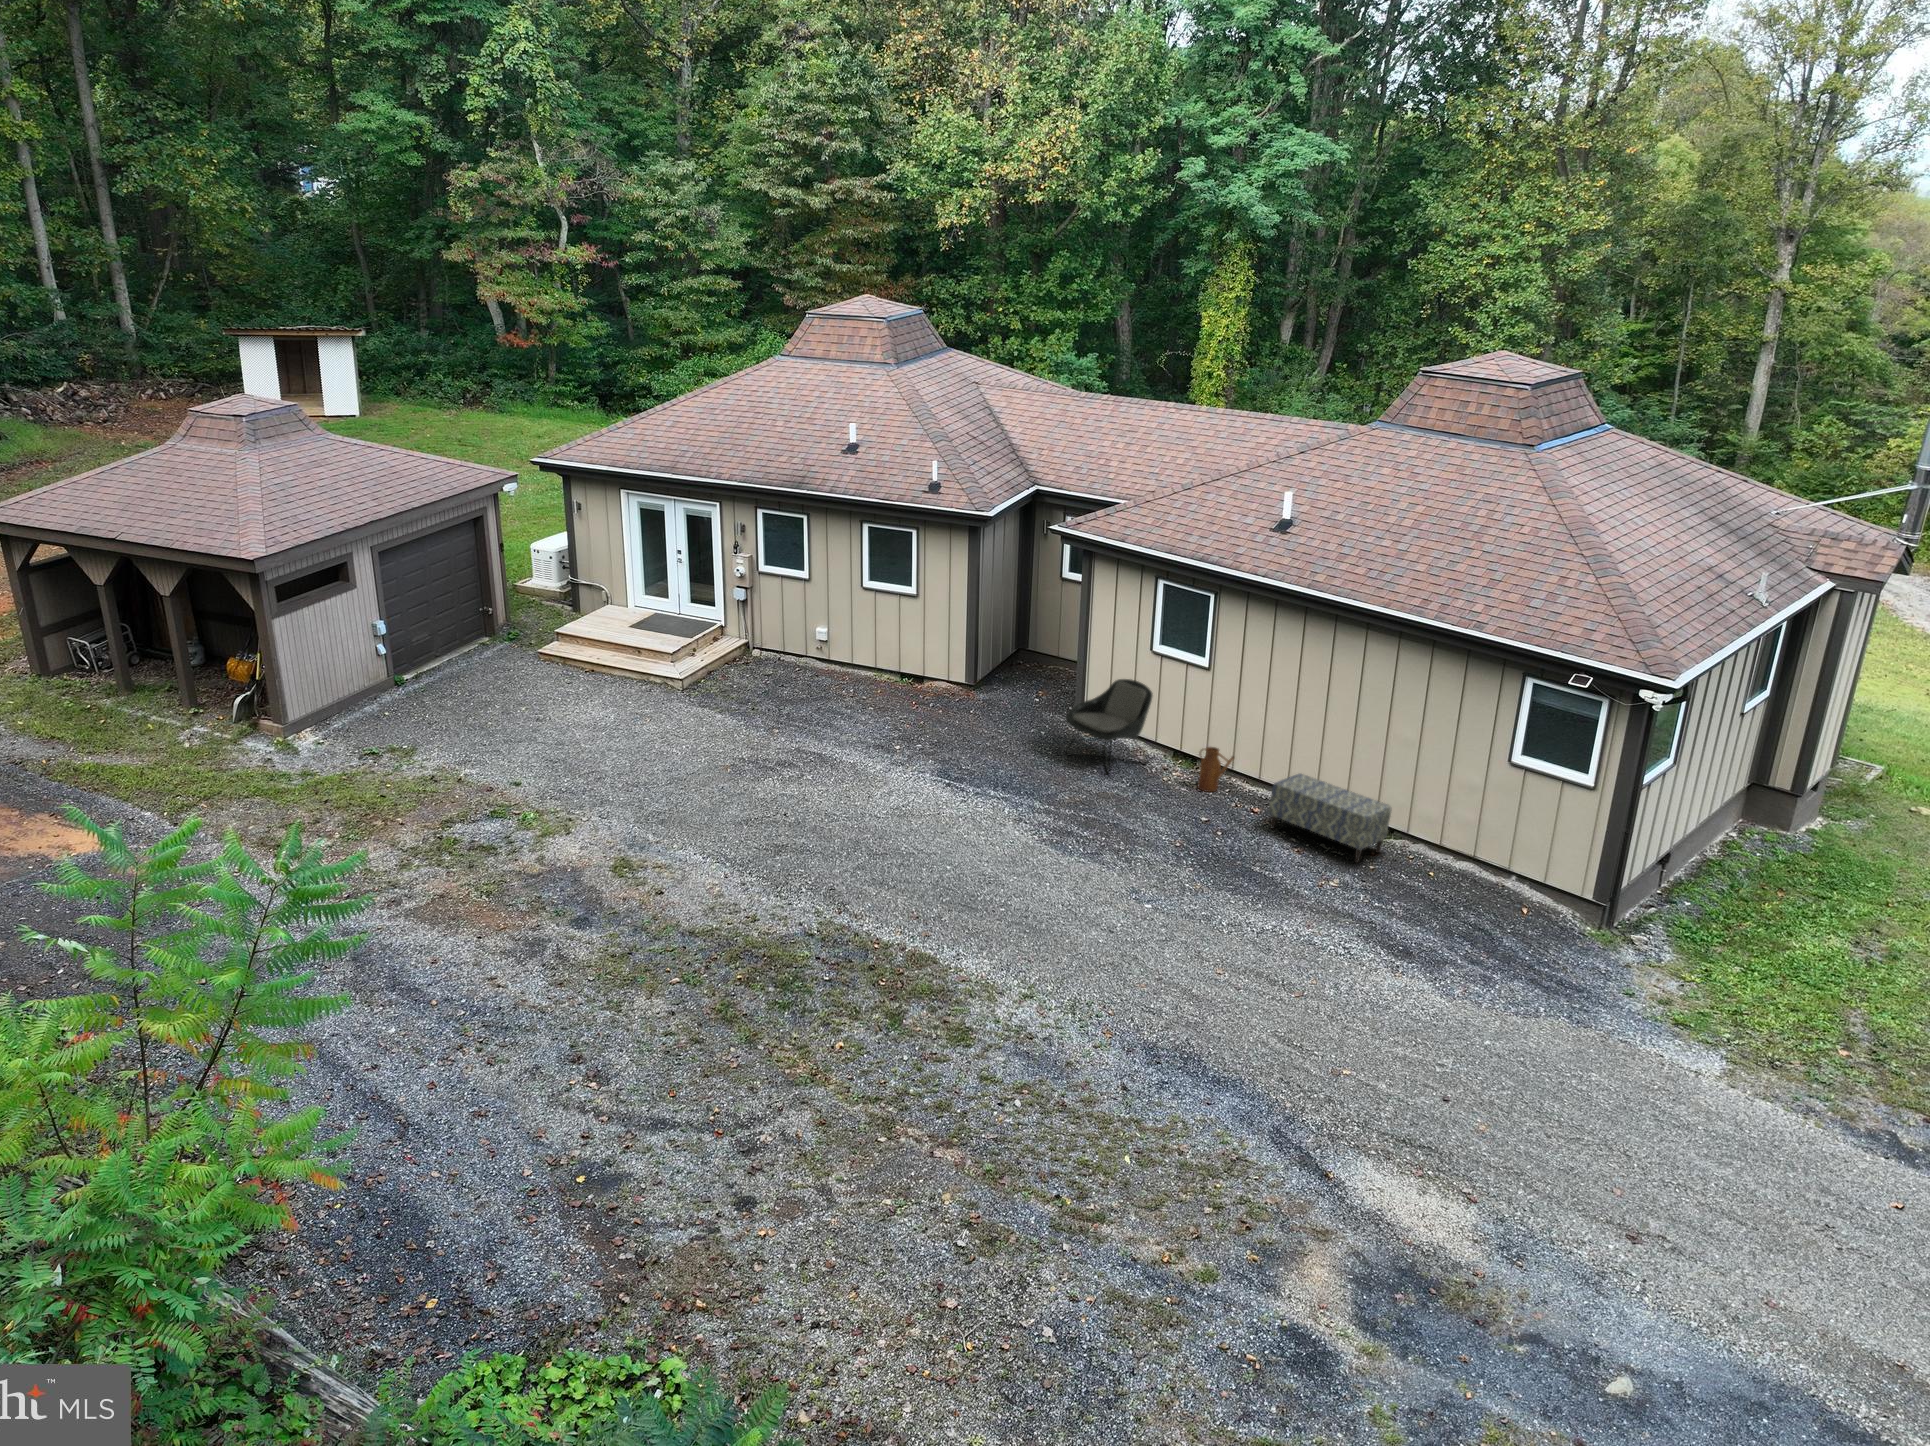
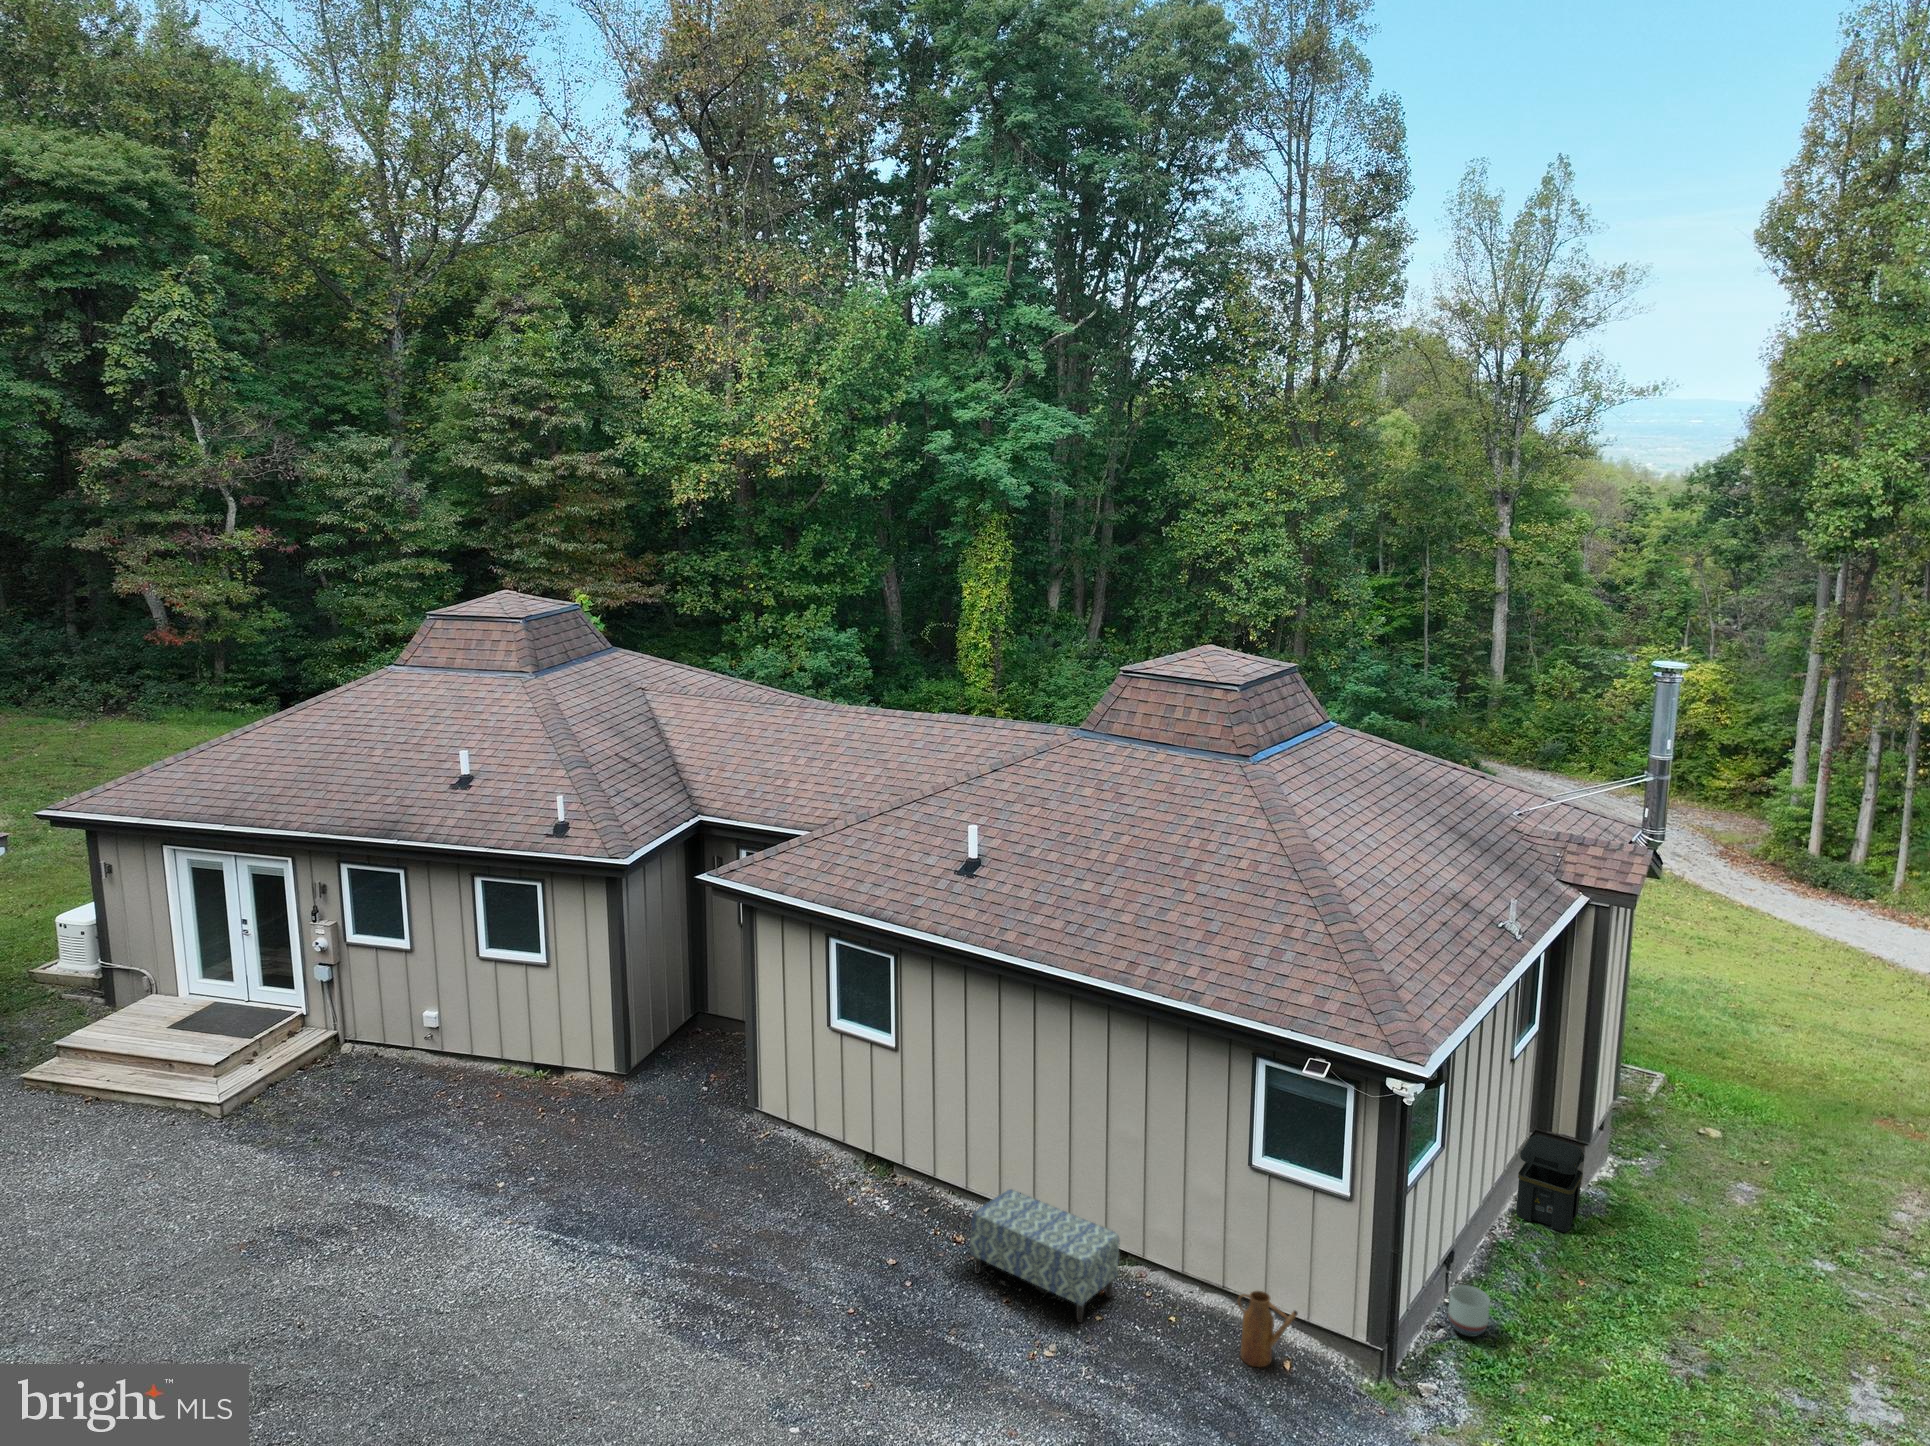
lounge chair: present [1066,679,1153,773] -> none [723,1064,836,1202]
watering can: present [1197,747,1234,792] -> present [1238,1291,1298,1367]
toolbox: none [1723,784,1794,859] -> present [1516,1135,1584,1232]
planter: none [1659,869,1697,906] -> present [1448,1285,1490,1337]

